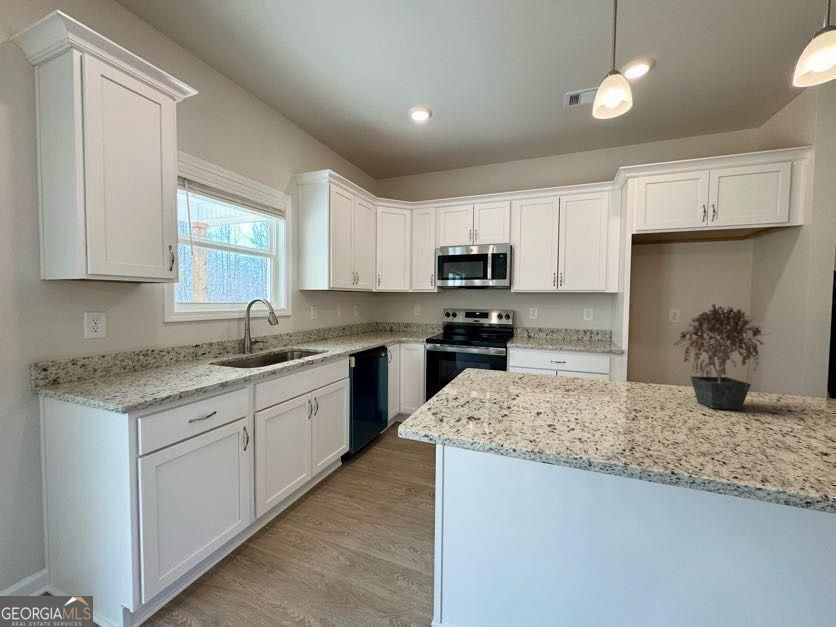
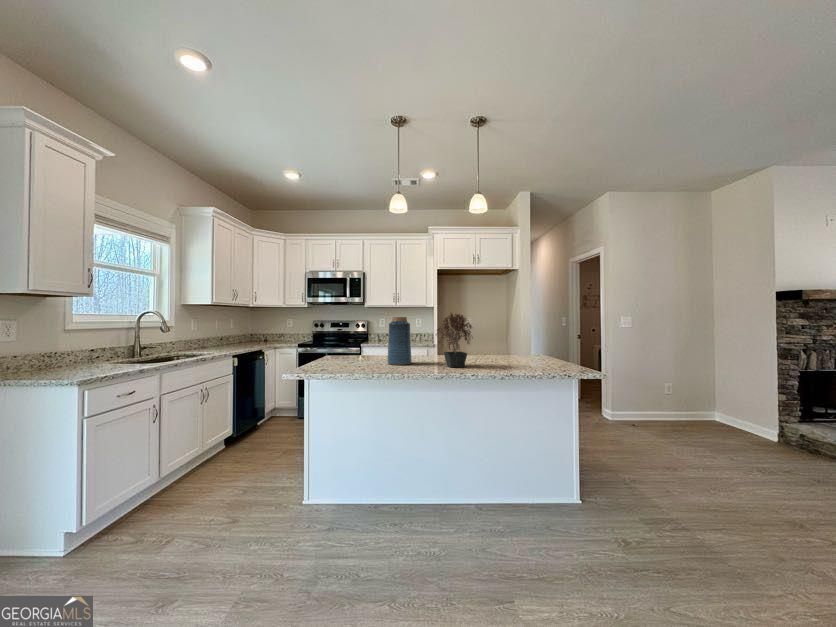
vase: none [576,310,621,394] -> present [387,317,412,365]

